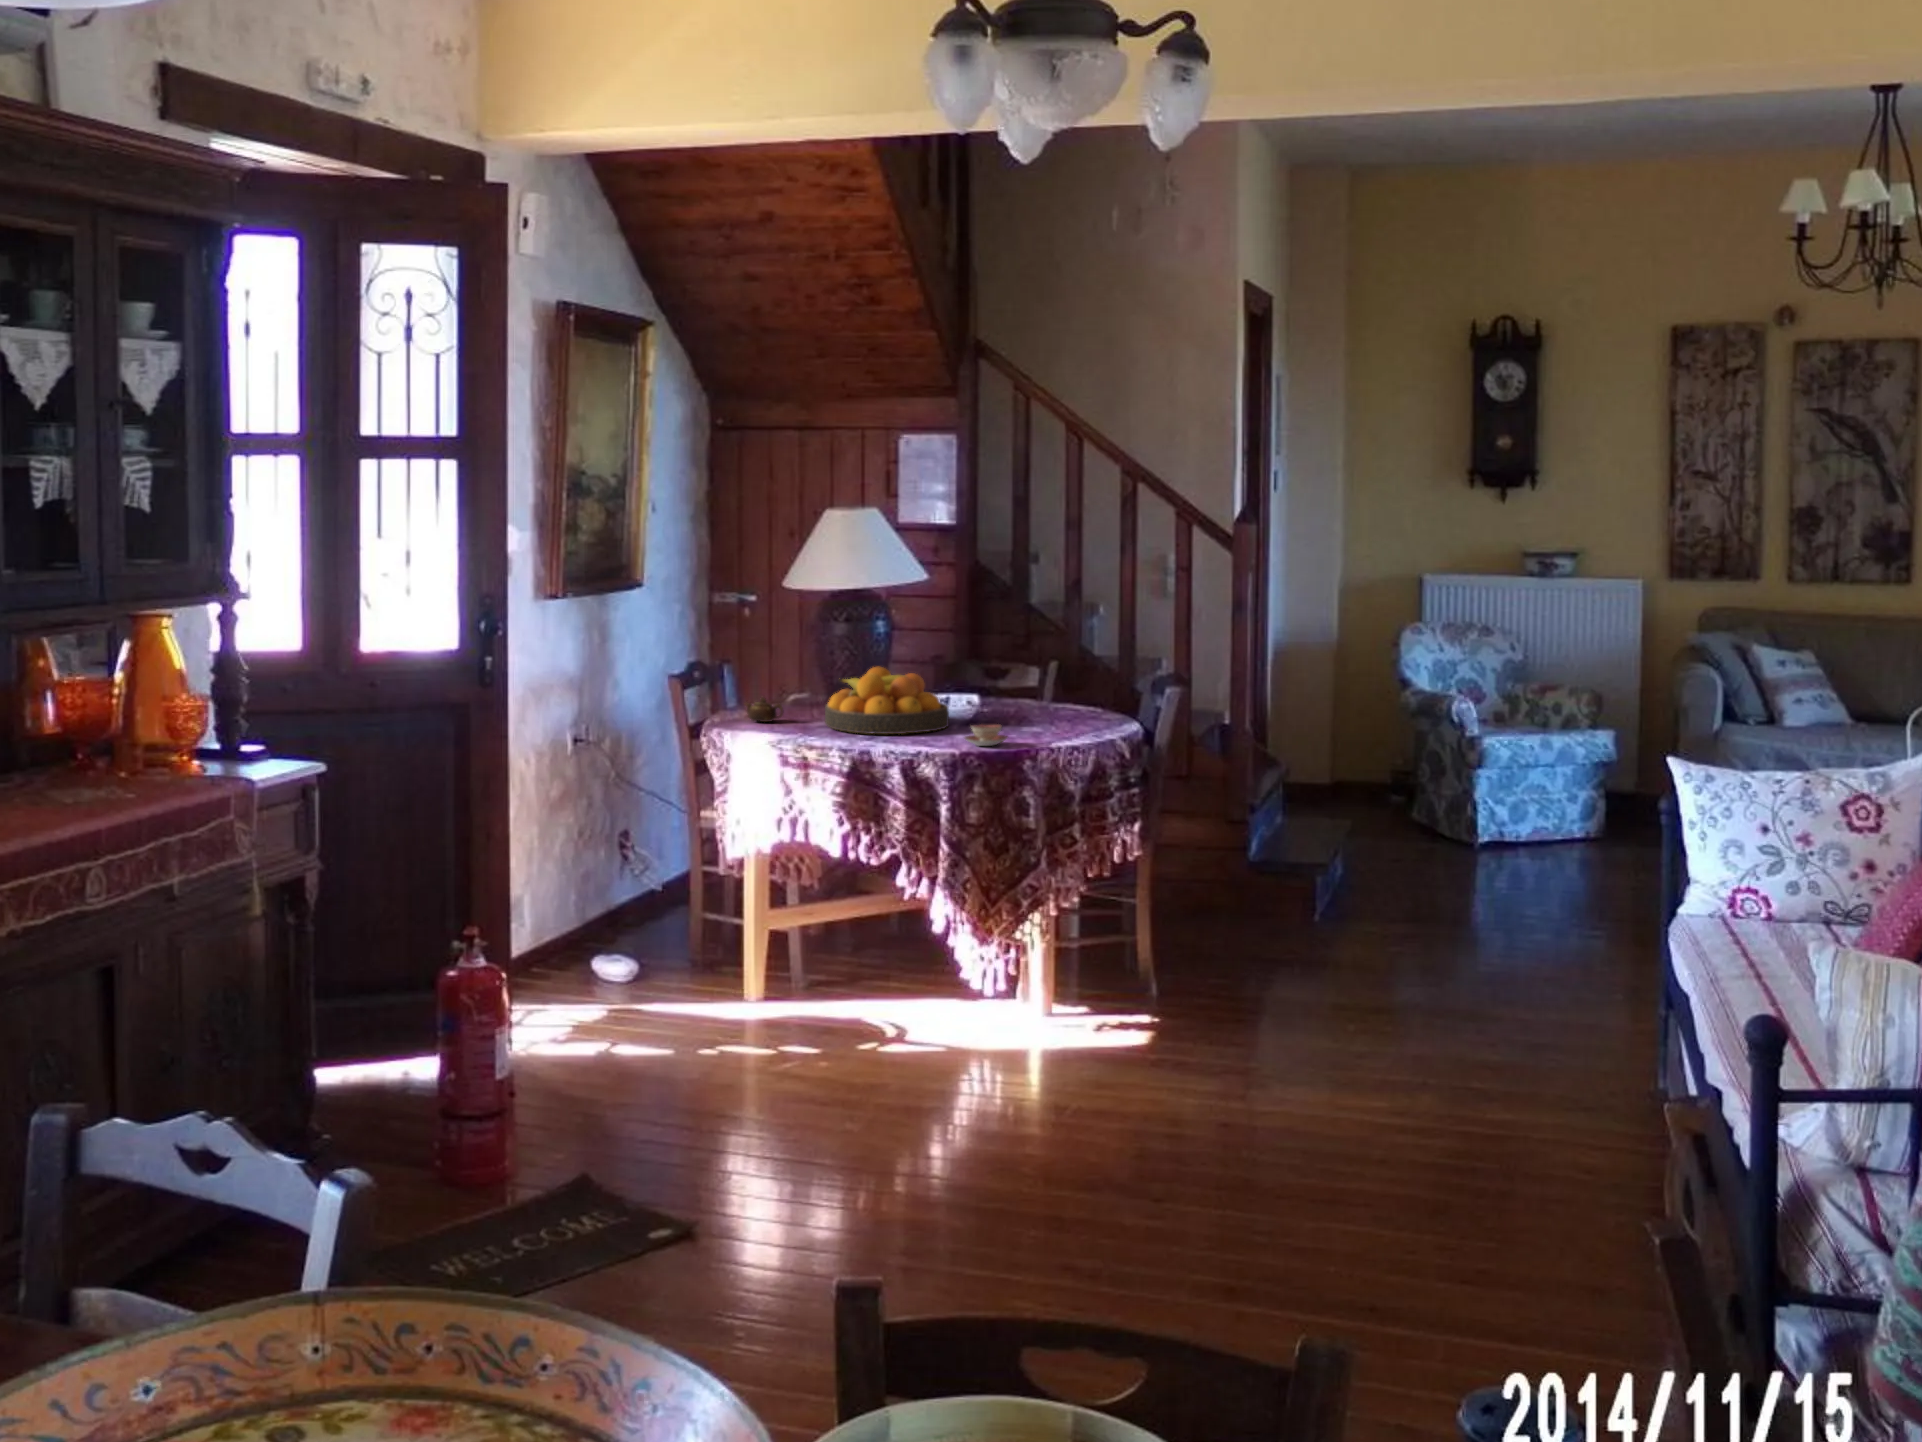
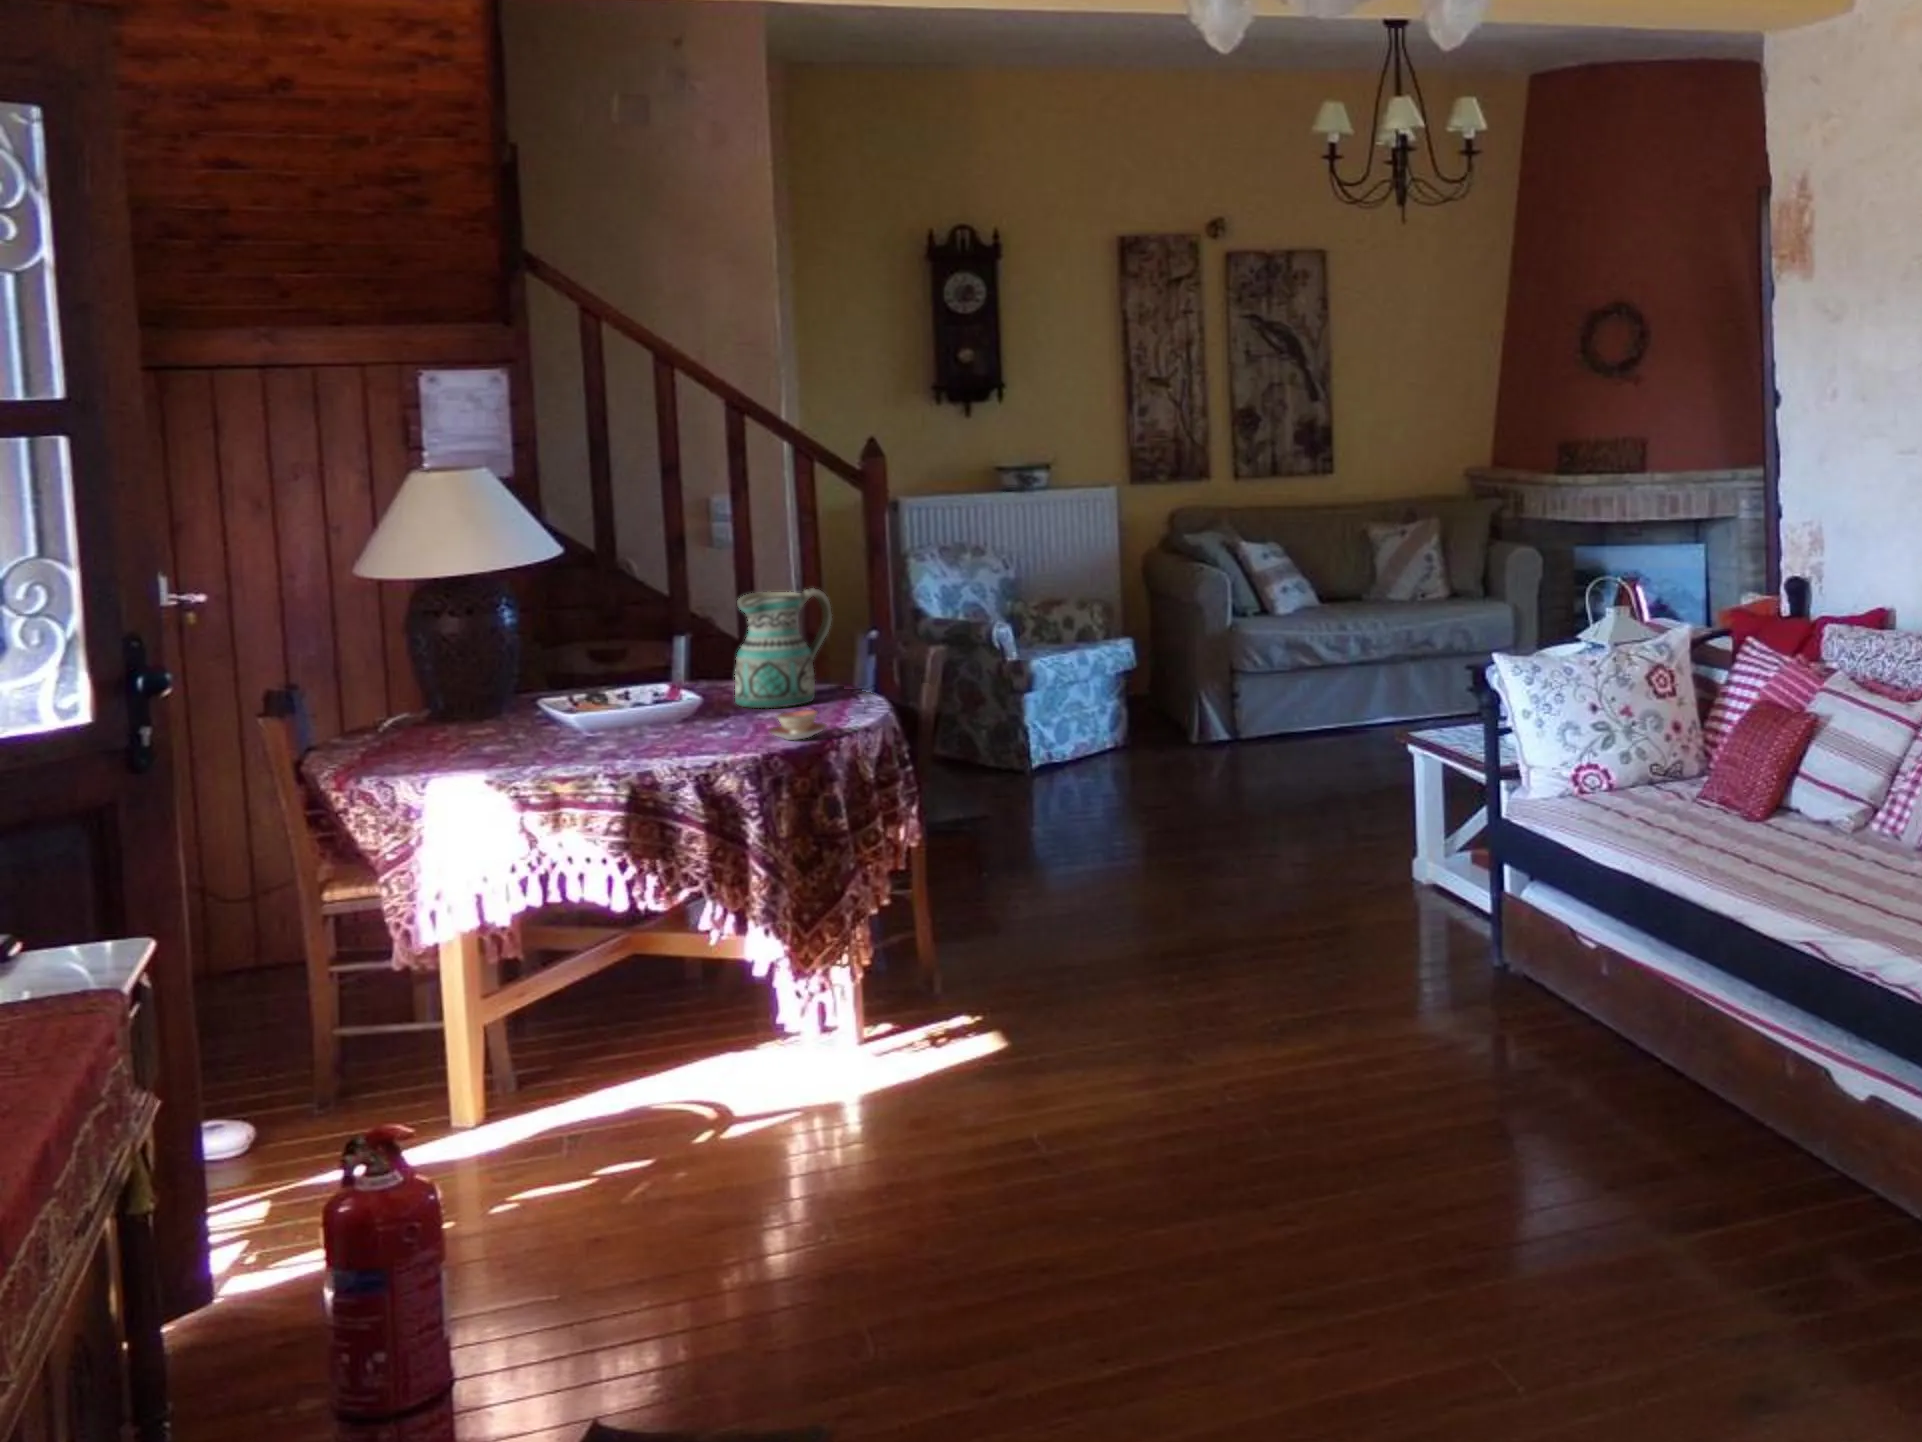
ceramic pitcher: none [998,632,1081,724] -> present [735,588,832,708]
fruit bowl: present [825,666,949,734] -> none [516,656,698,748]
teapot: present [745,697,783,722] -> none [379,718,447,754]

